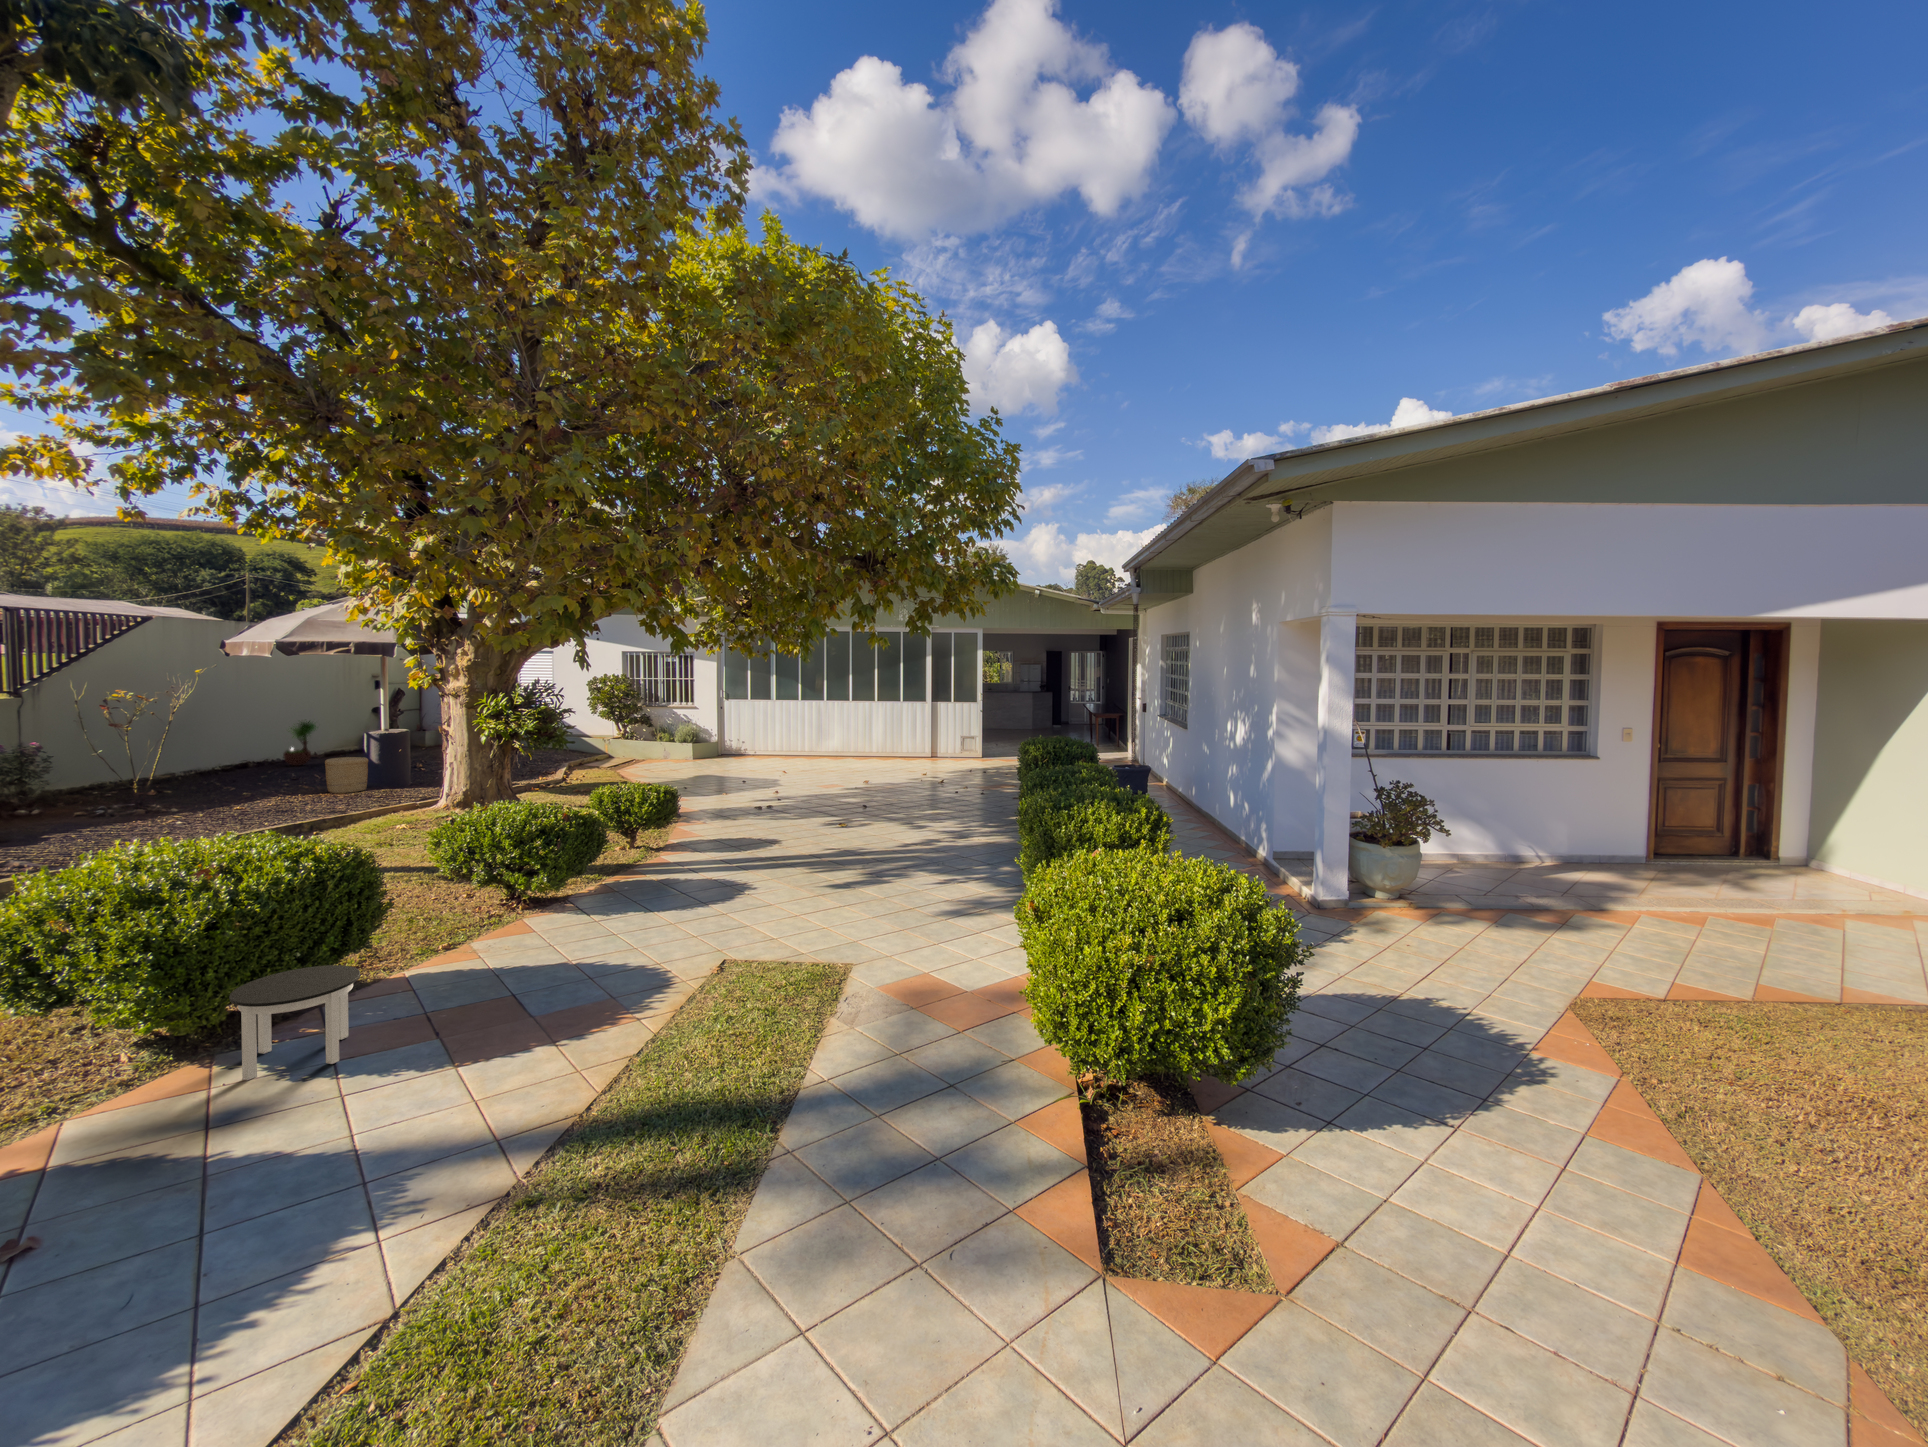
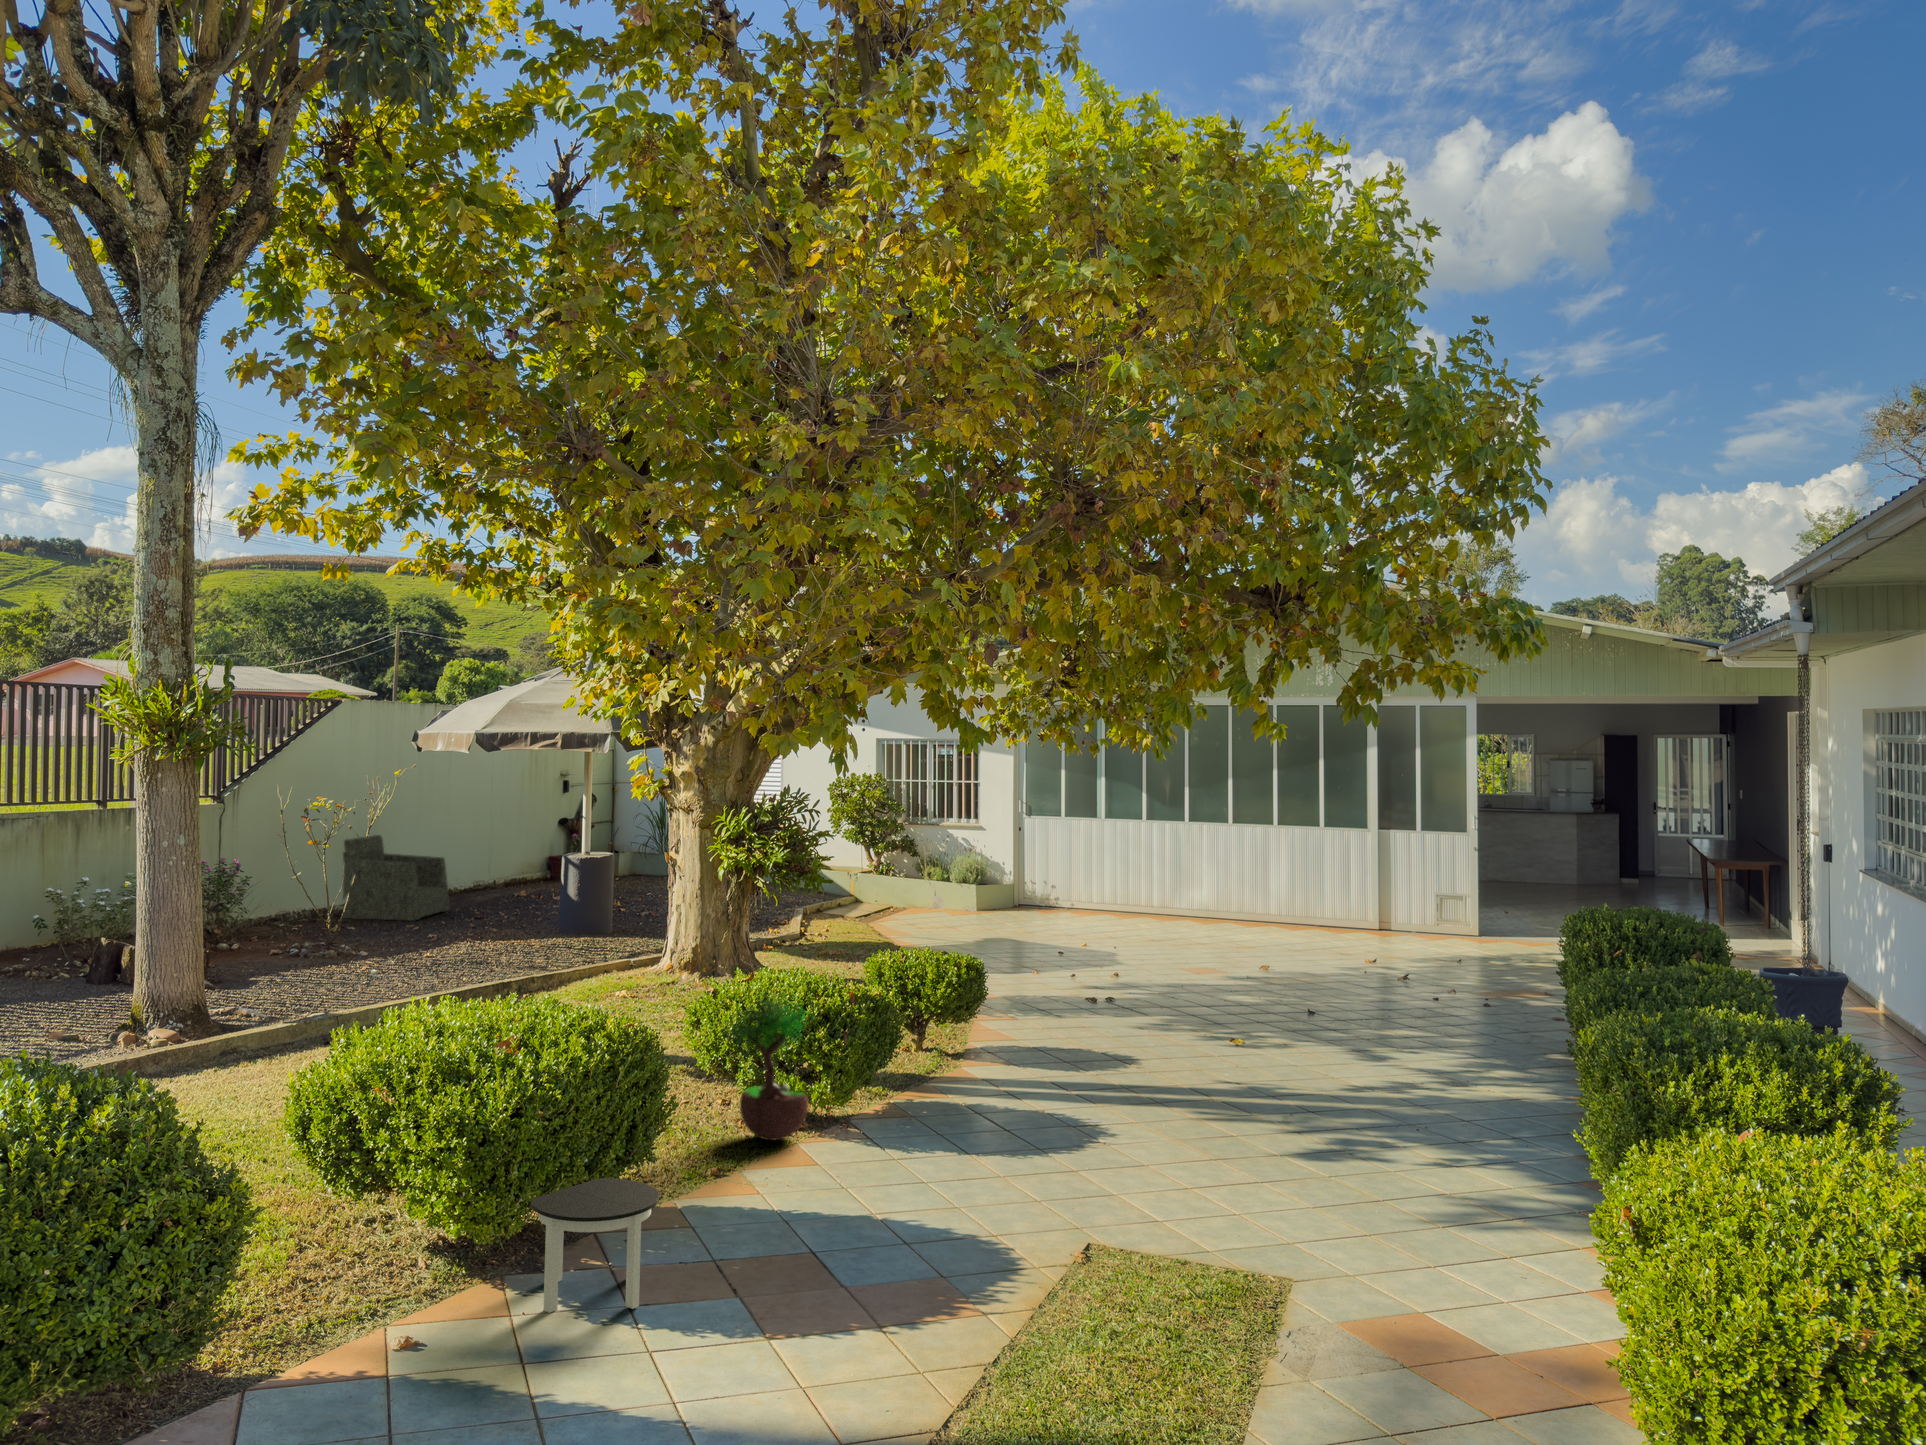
potted tree: present [283,721,316,766] -> present [723,994,810,1140]
armchair: none [166,725,274,788] -> present [343,835,450,921]
woven basket: present [325,757,368,793] -> none [513,887,562,938]

